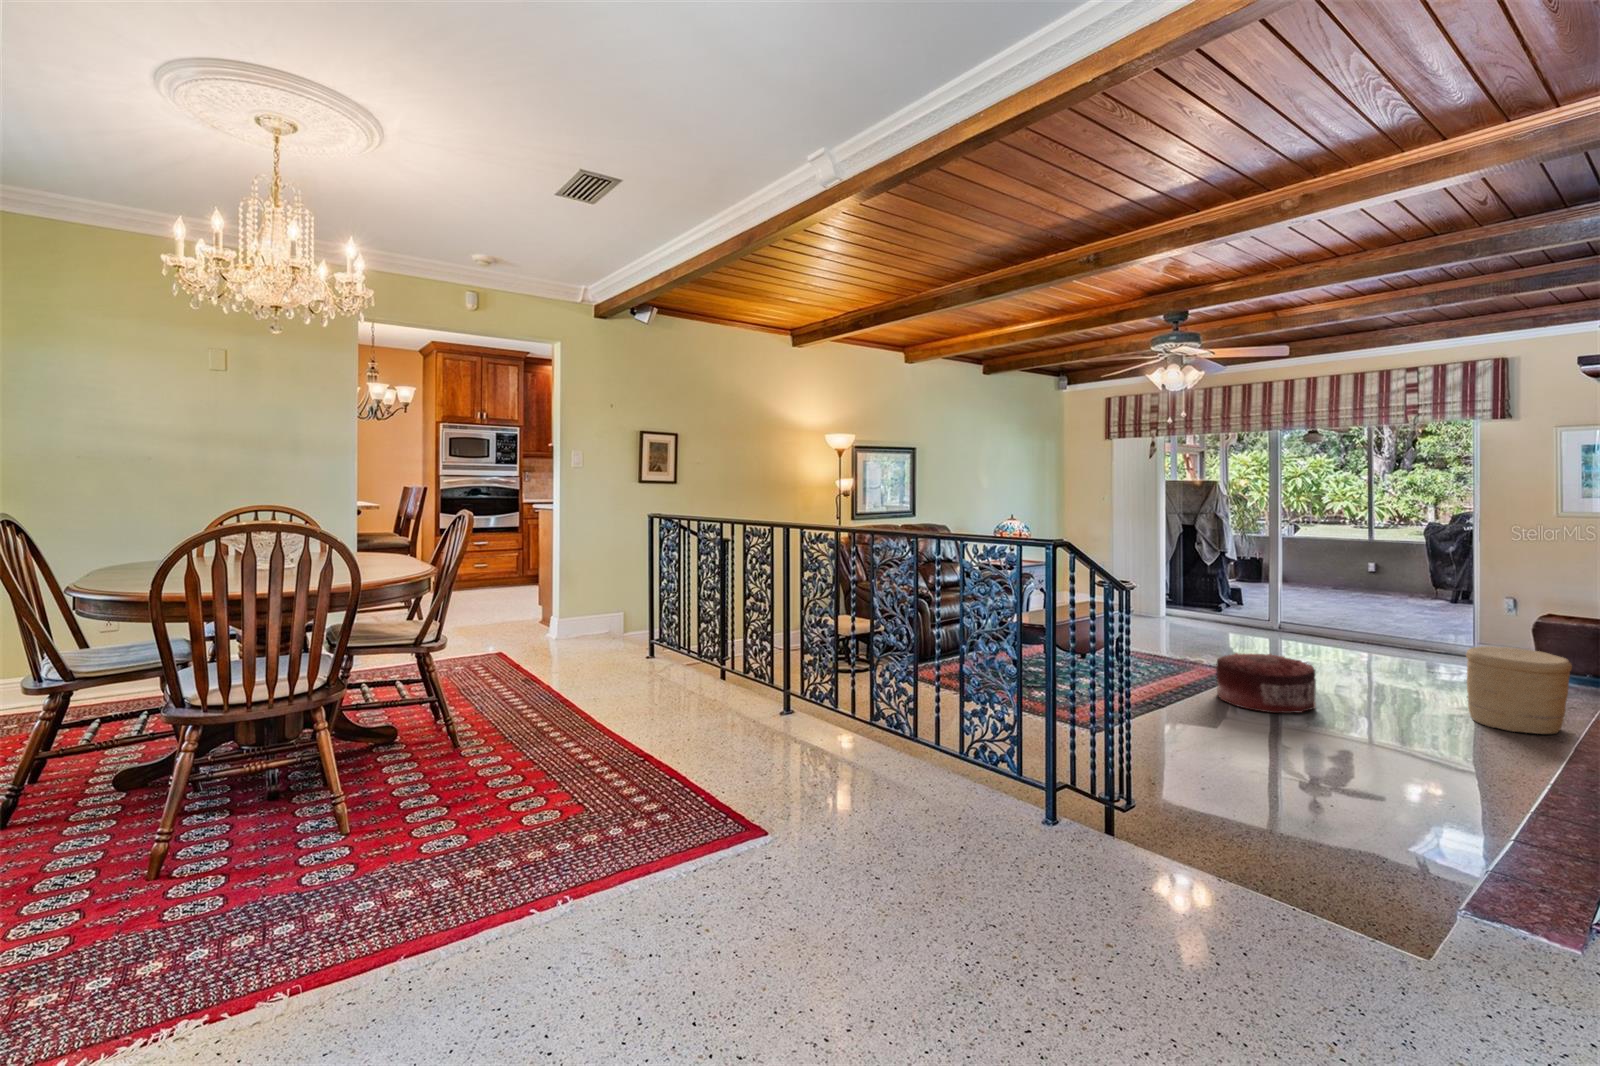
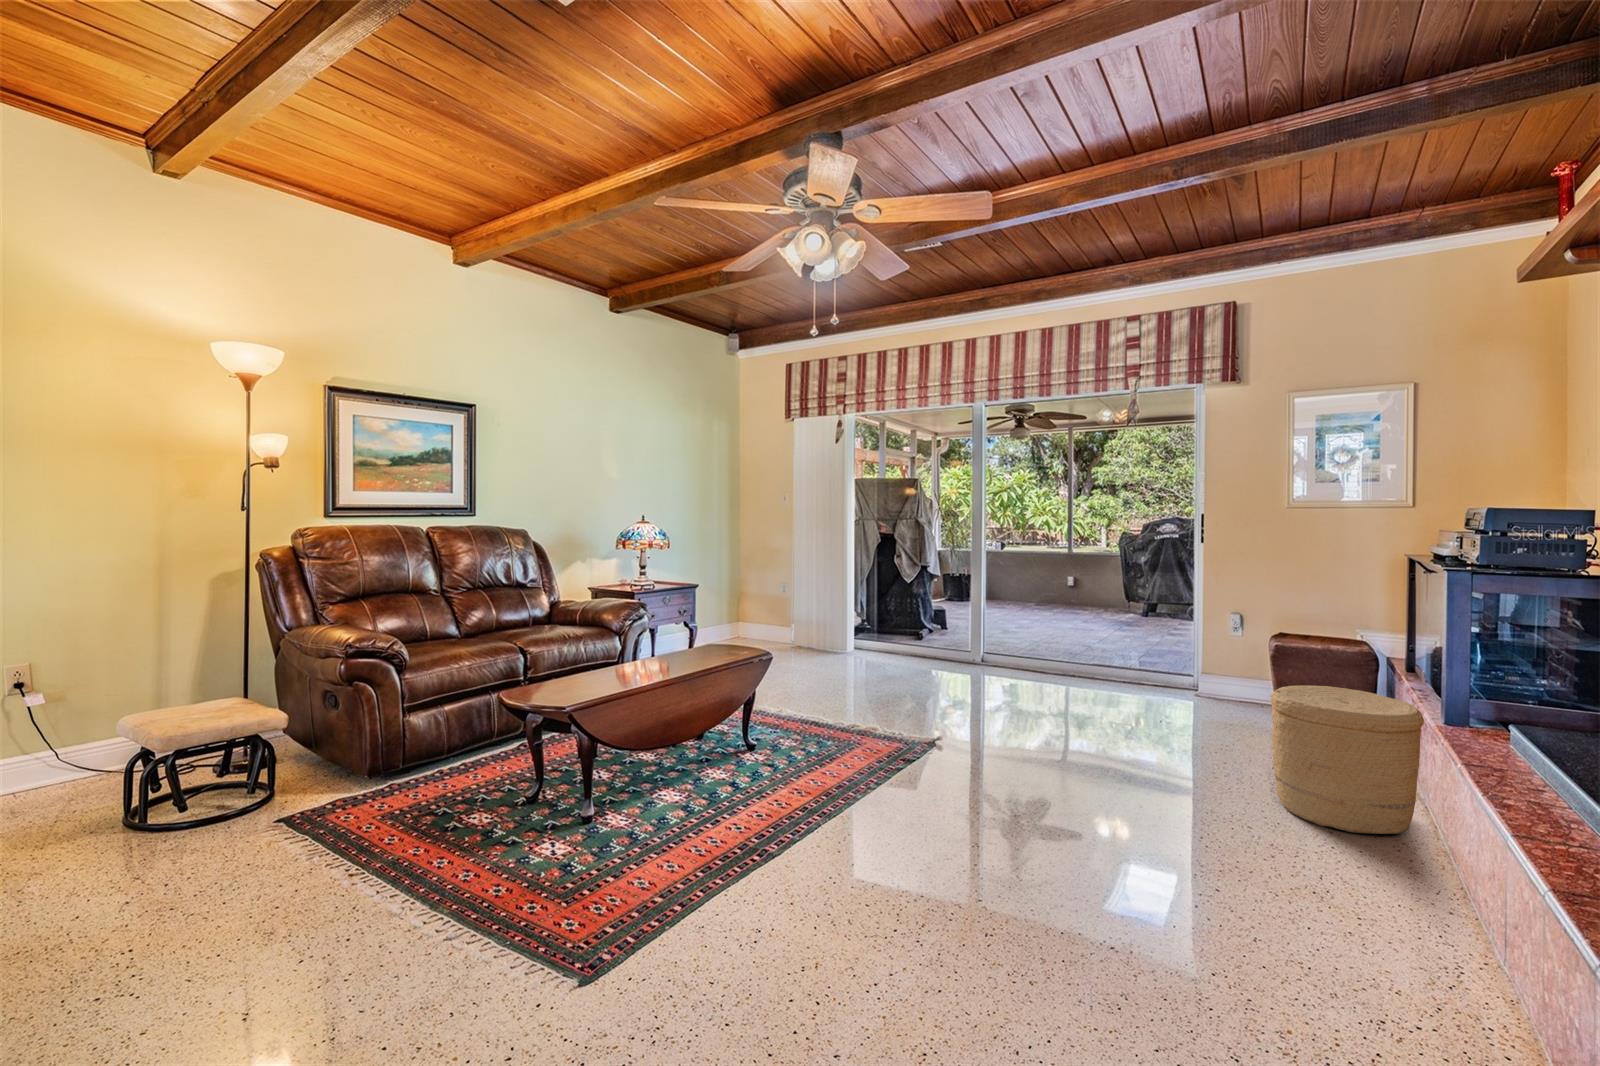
pouf: present [1216,653,1316,713] -> none [918,716,1074,838]

